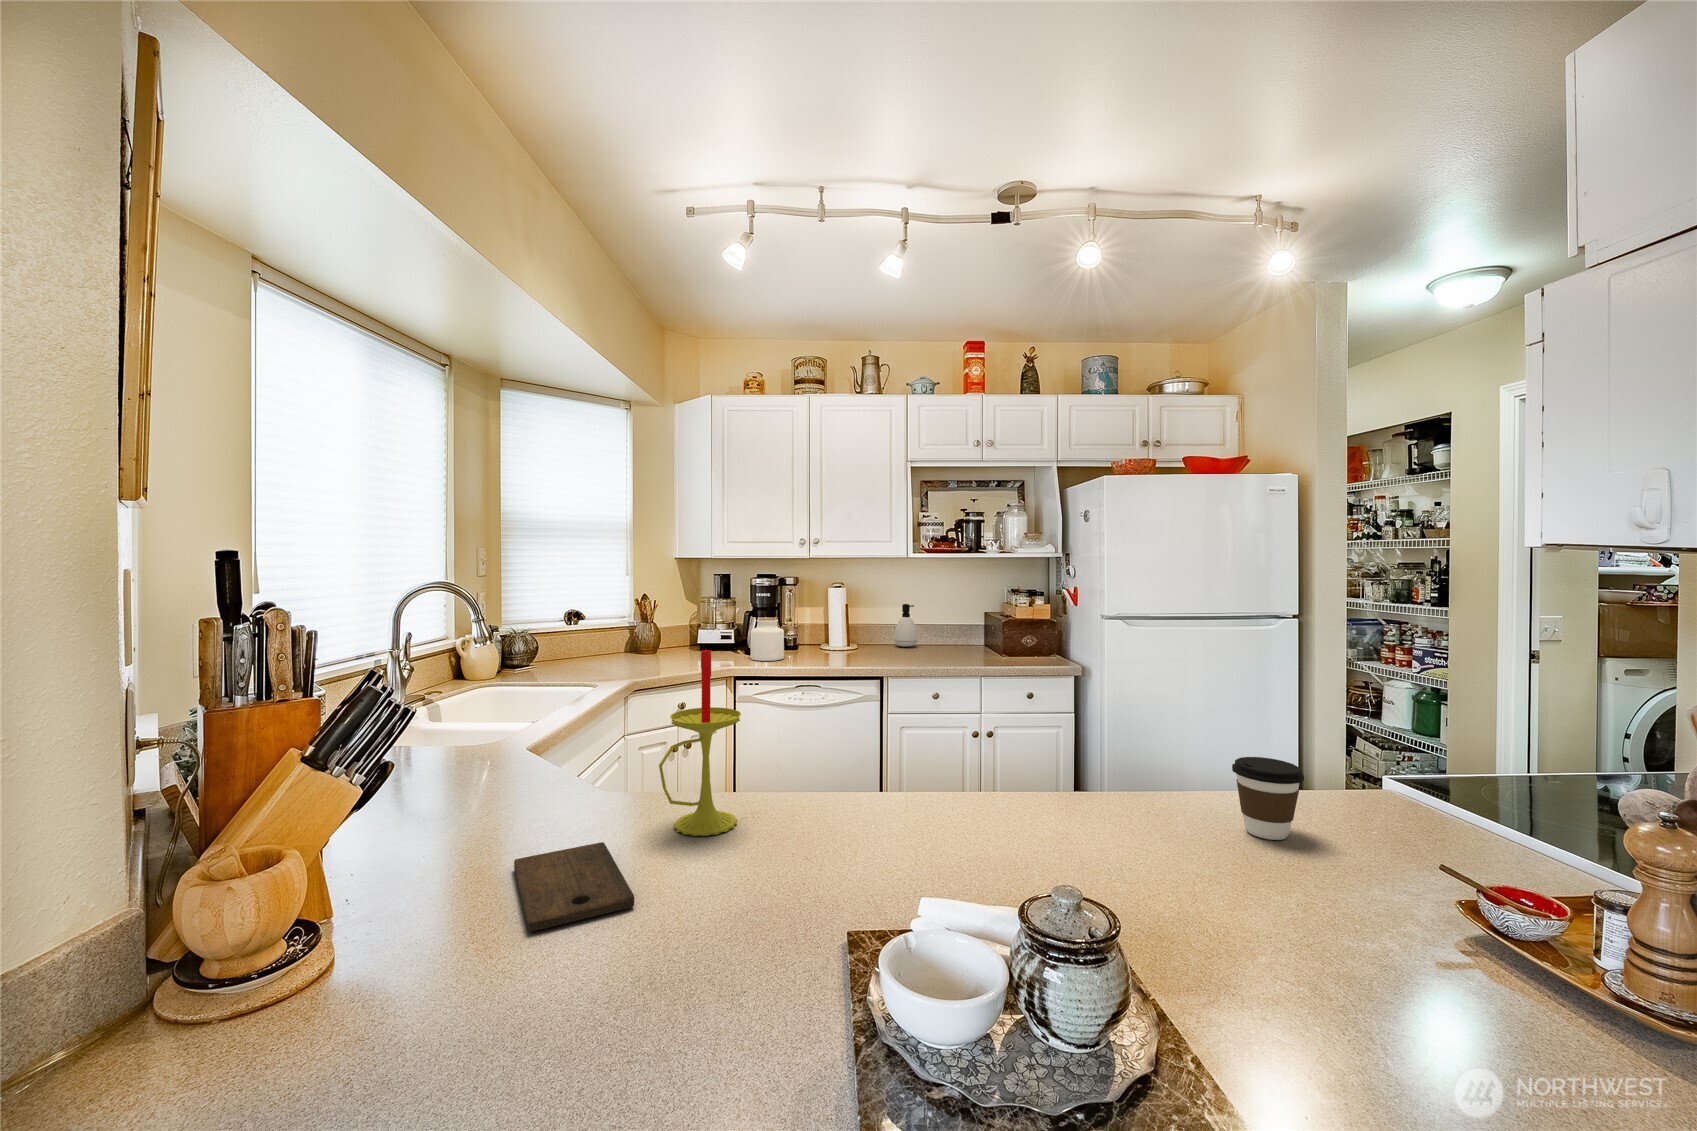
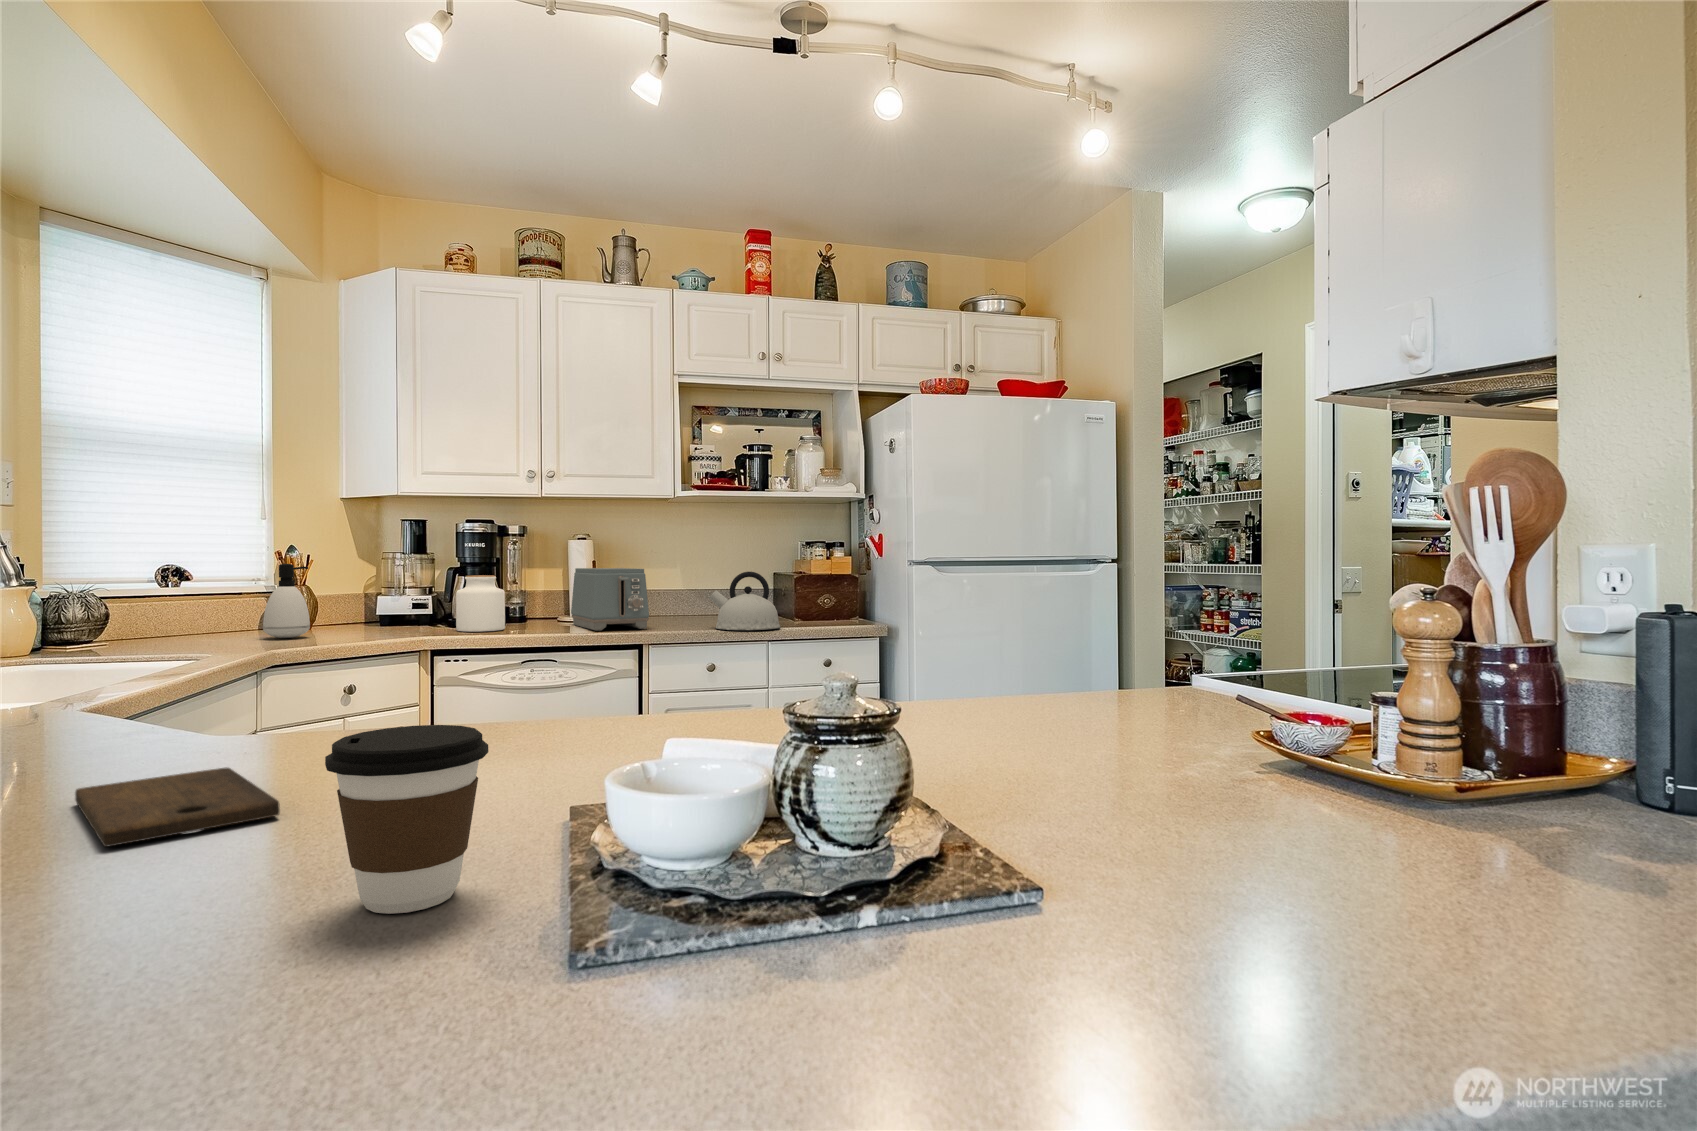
soap dispenser: present [894,604,917,647] -> present [263,564,310,638]
toaster: none [830,611,888,663] -> present [571,568,649,631]
kettle: none [934,619,990,667] -> present [709,572,781,630]
candle: present [659,650,741,836] -> none [316,505,442,760]
coffee cup: present [1232,757,1304,840] -> present [325,725,488,914]

